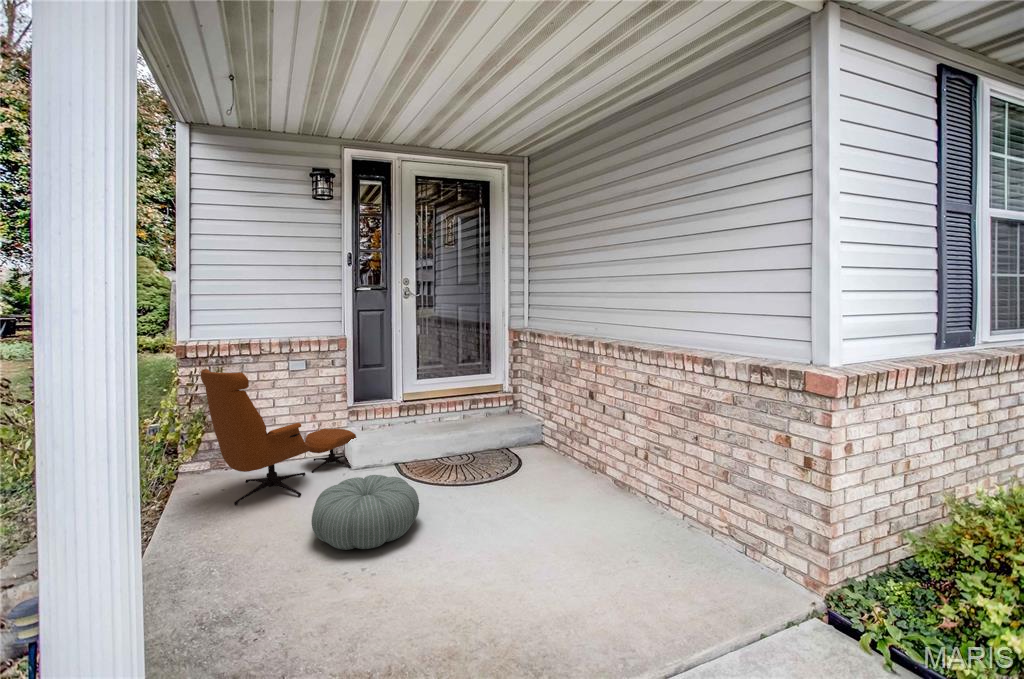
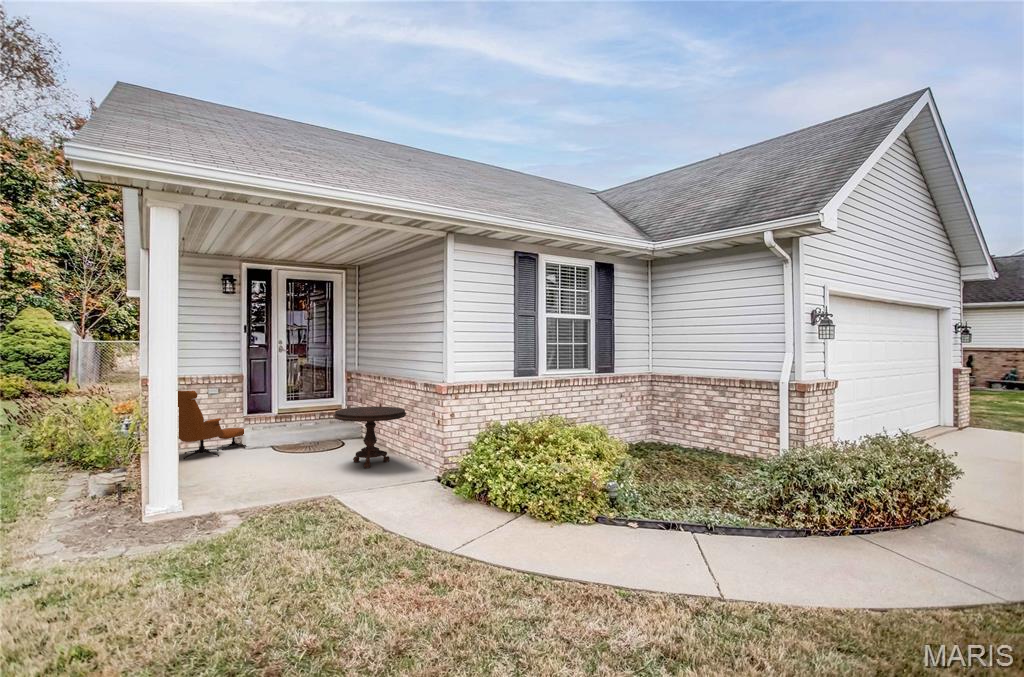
side table: none [533,410,710,579] -> present [334,407,407,468]
pouf: present [311,475,419,550] -> none [230,440,283,467]

